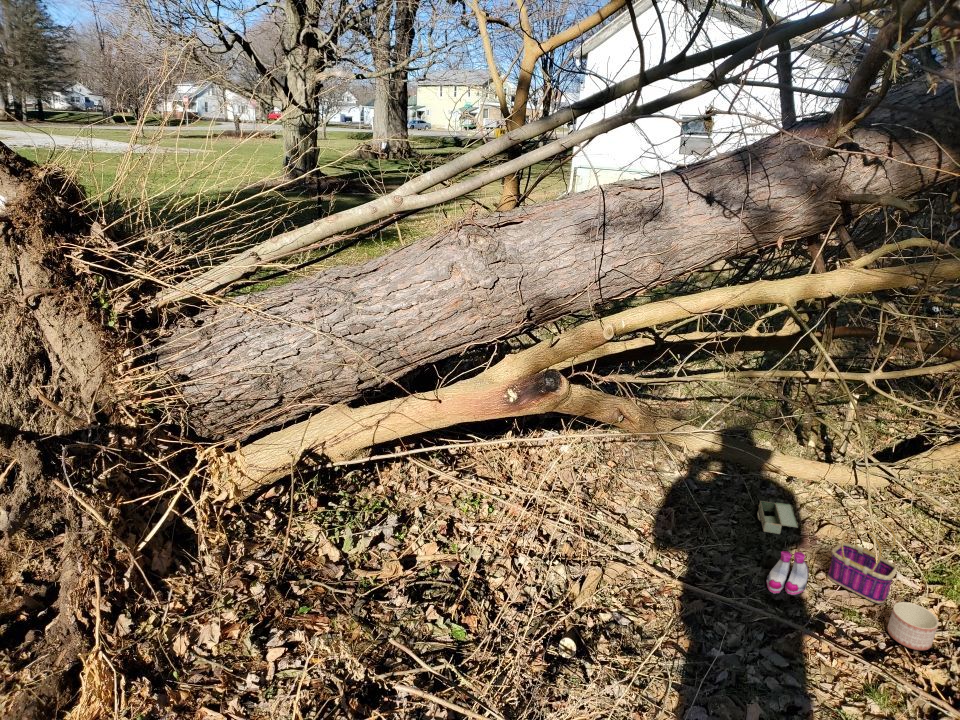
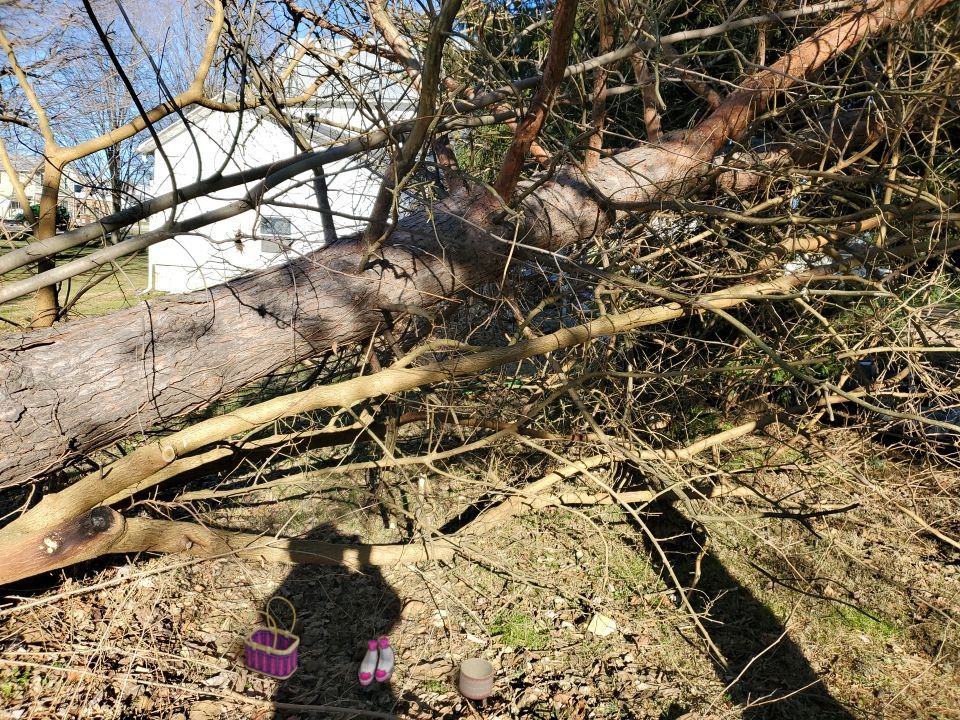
toolbox: present [757,501,798,534] -> none [352,592,387,625]
basket: present [827,518,897,604] -> present [244,597,299,679]

